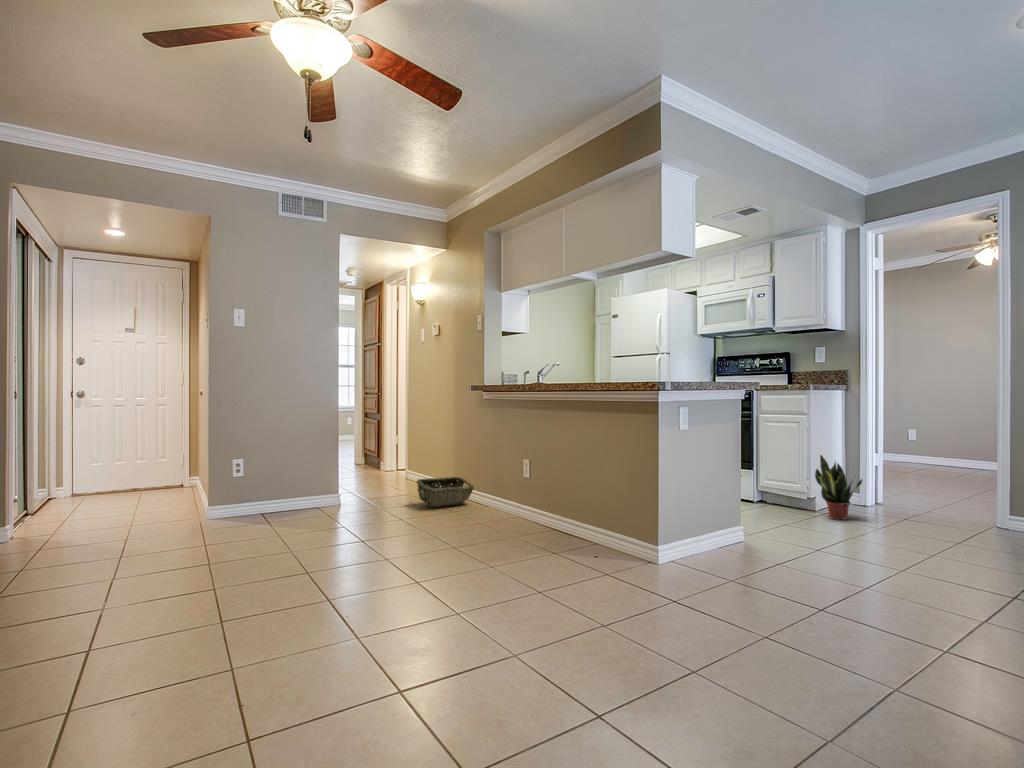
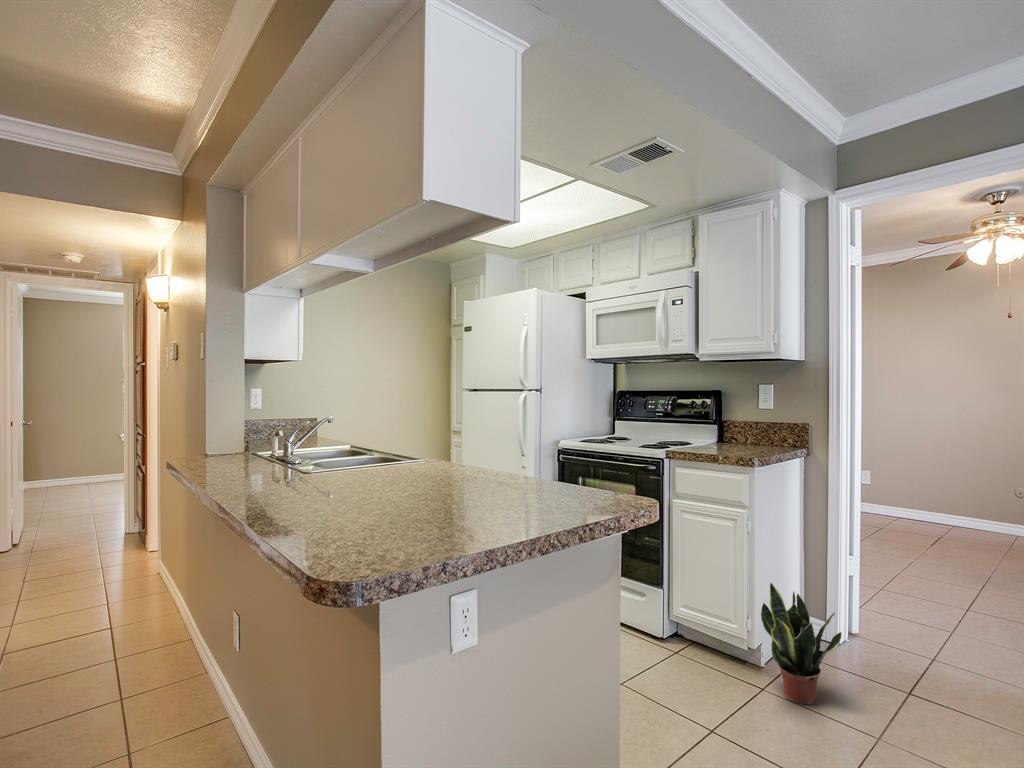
woven basket: present [417,477,474,507] -> none [52,617,174,697]

